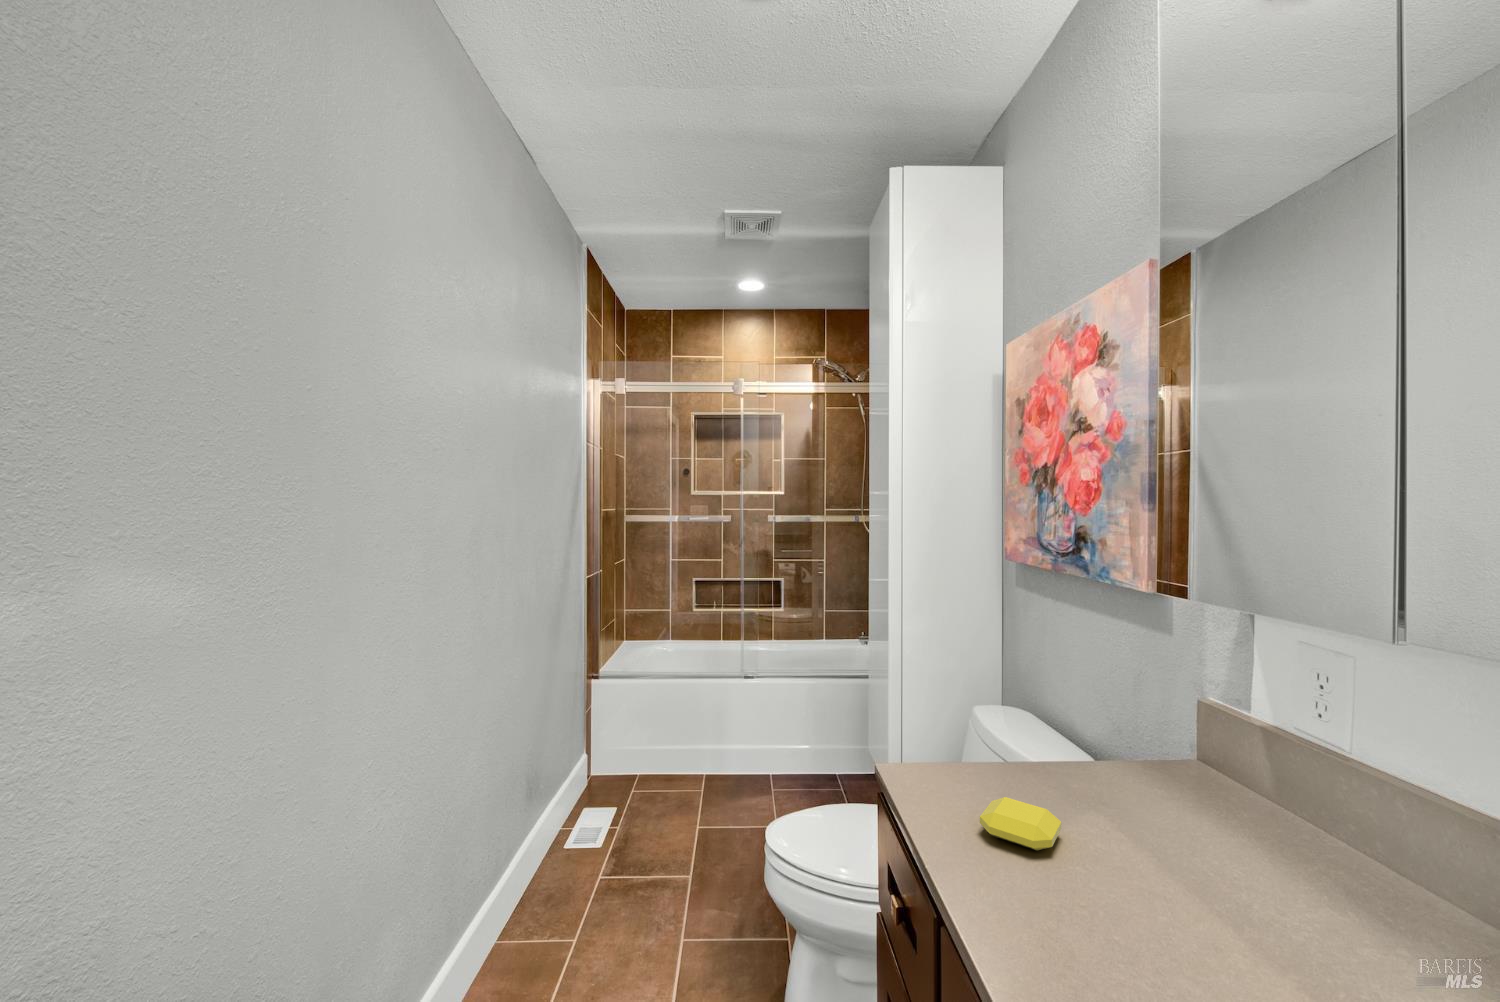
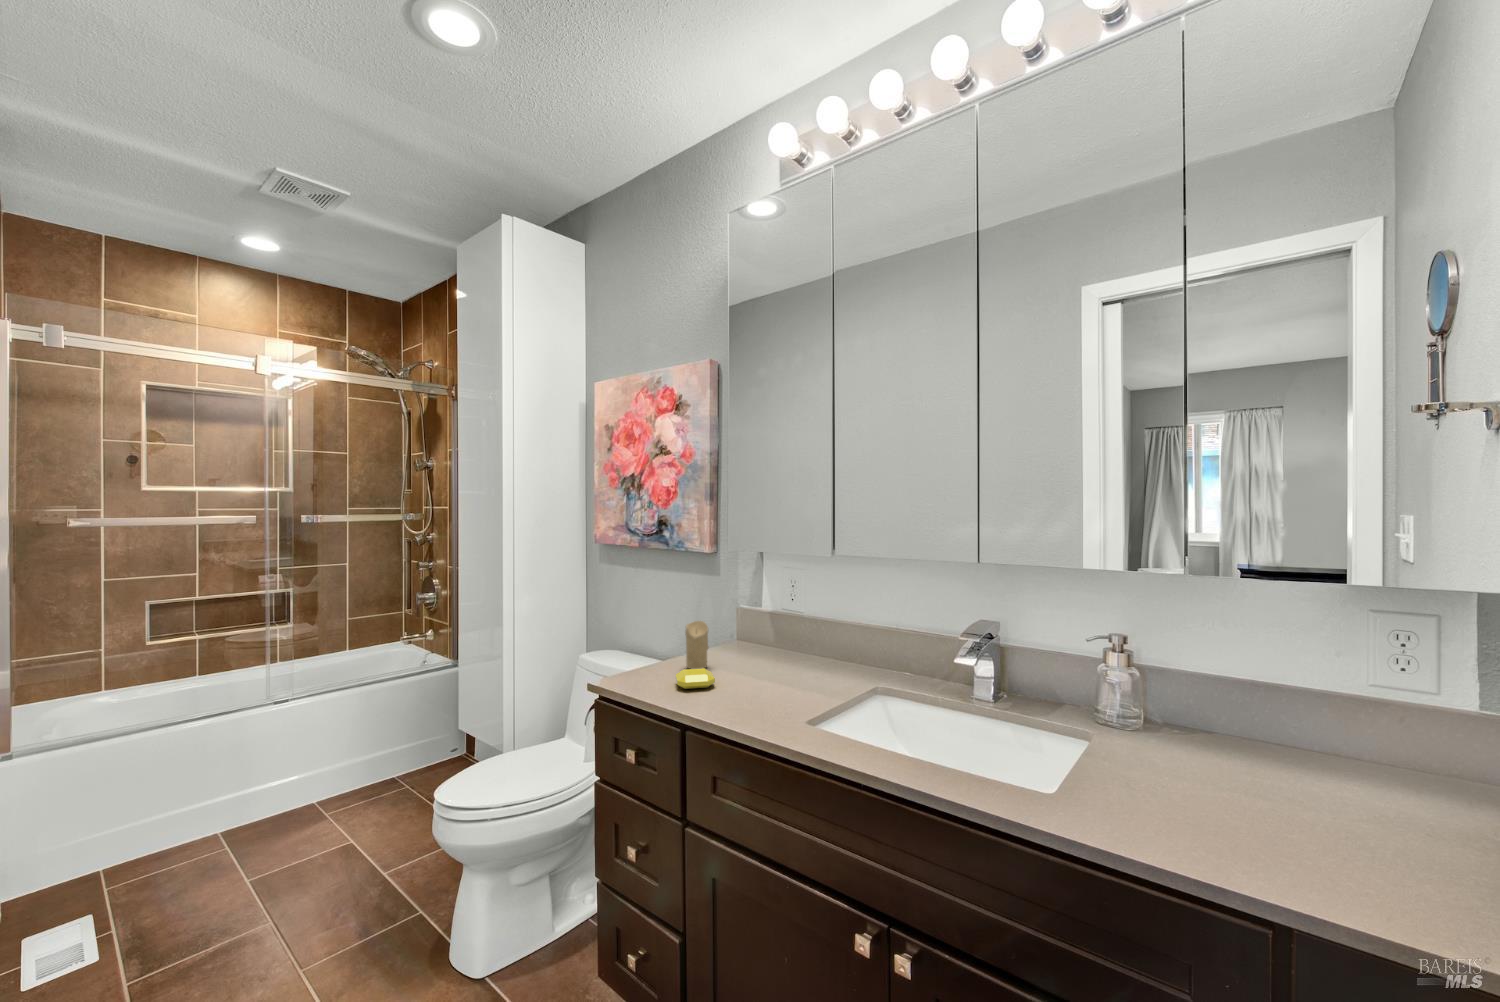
candle: none [1039,712,1085,803] -> present [685,621,708,669]

